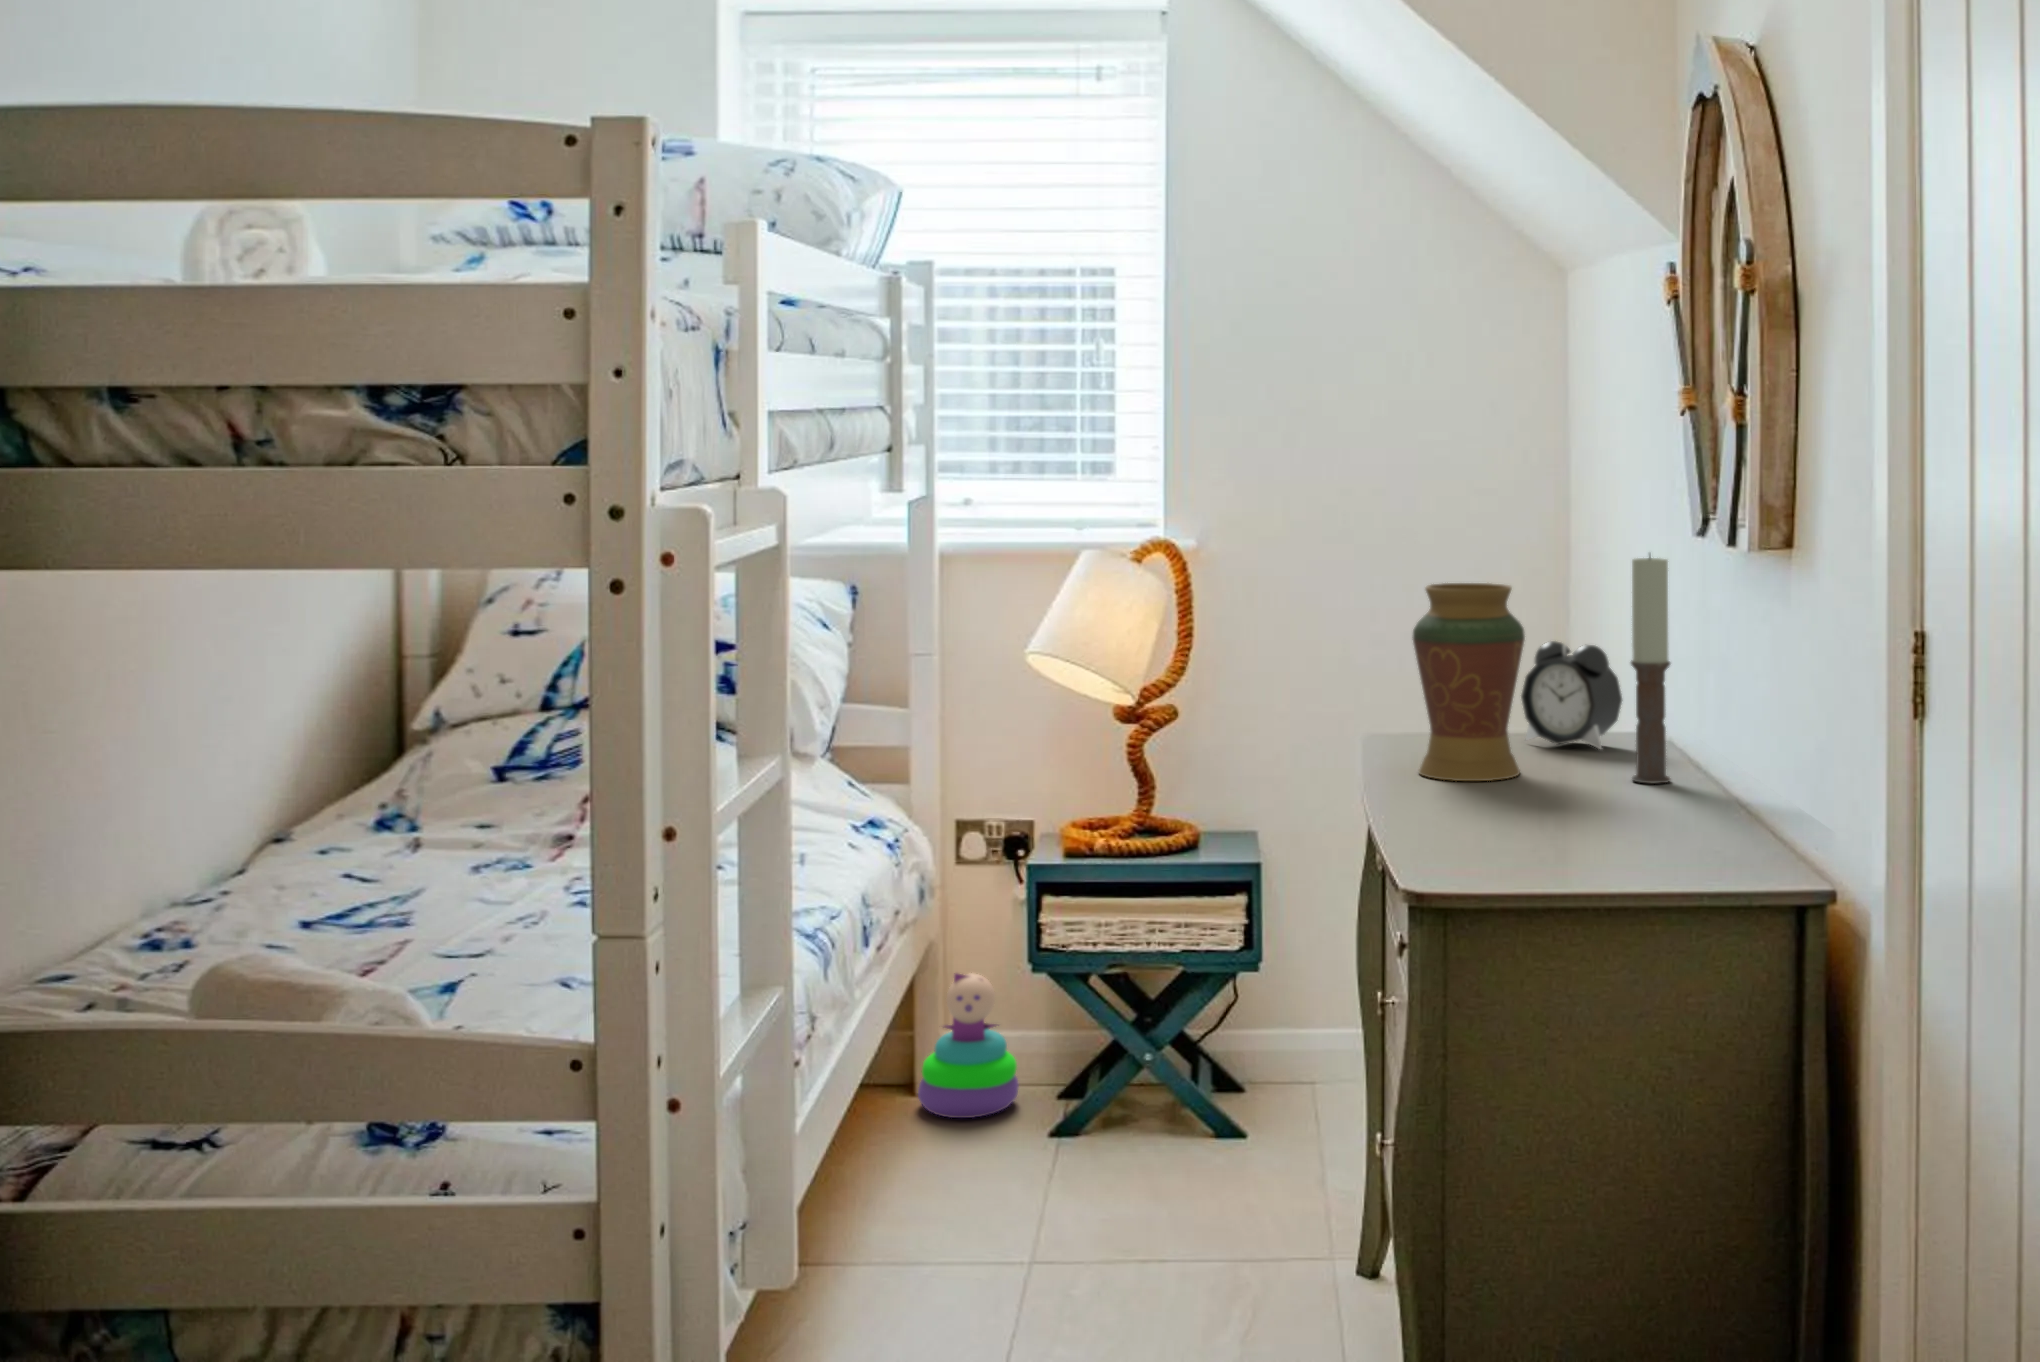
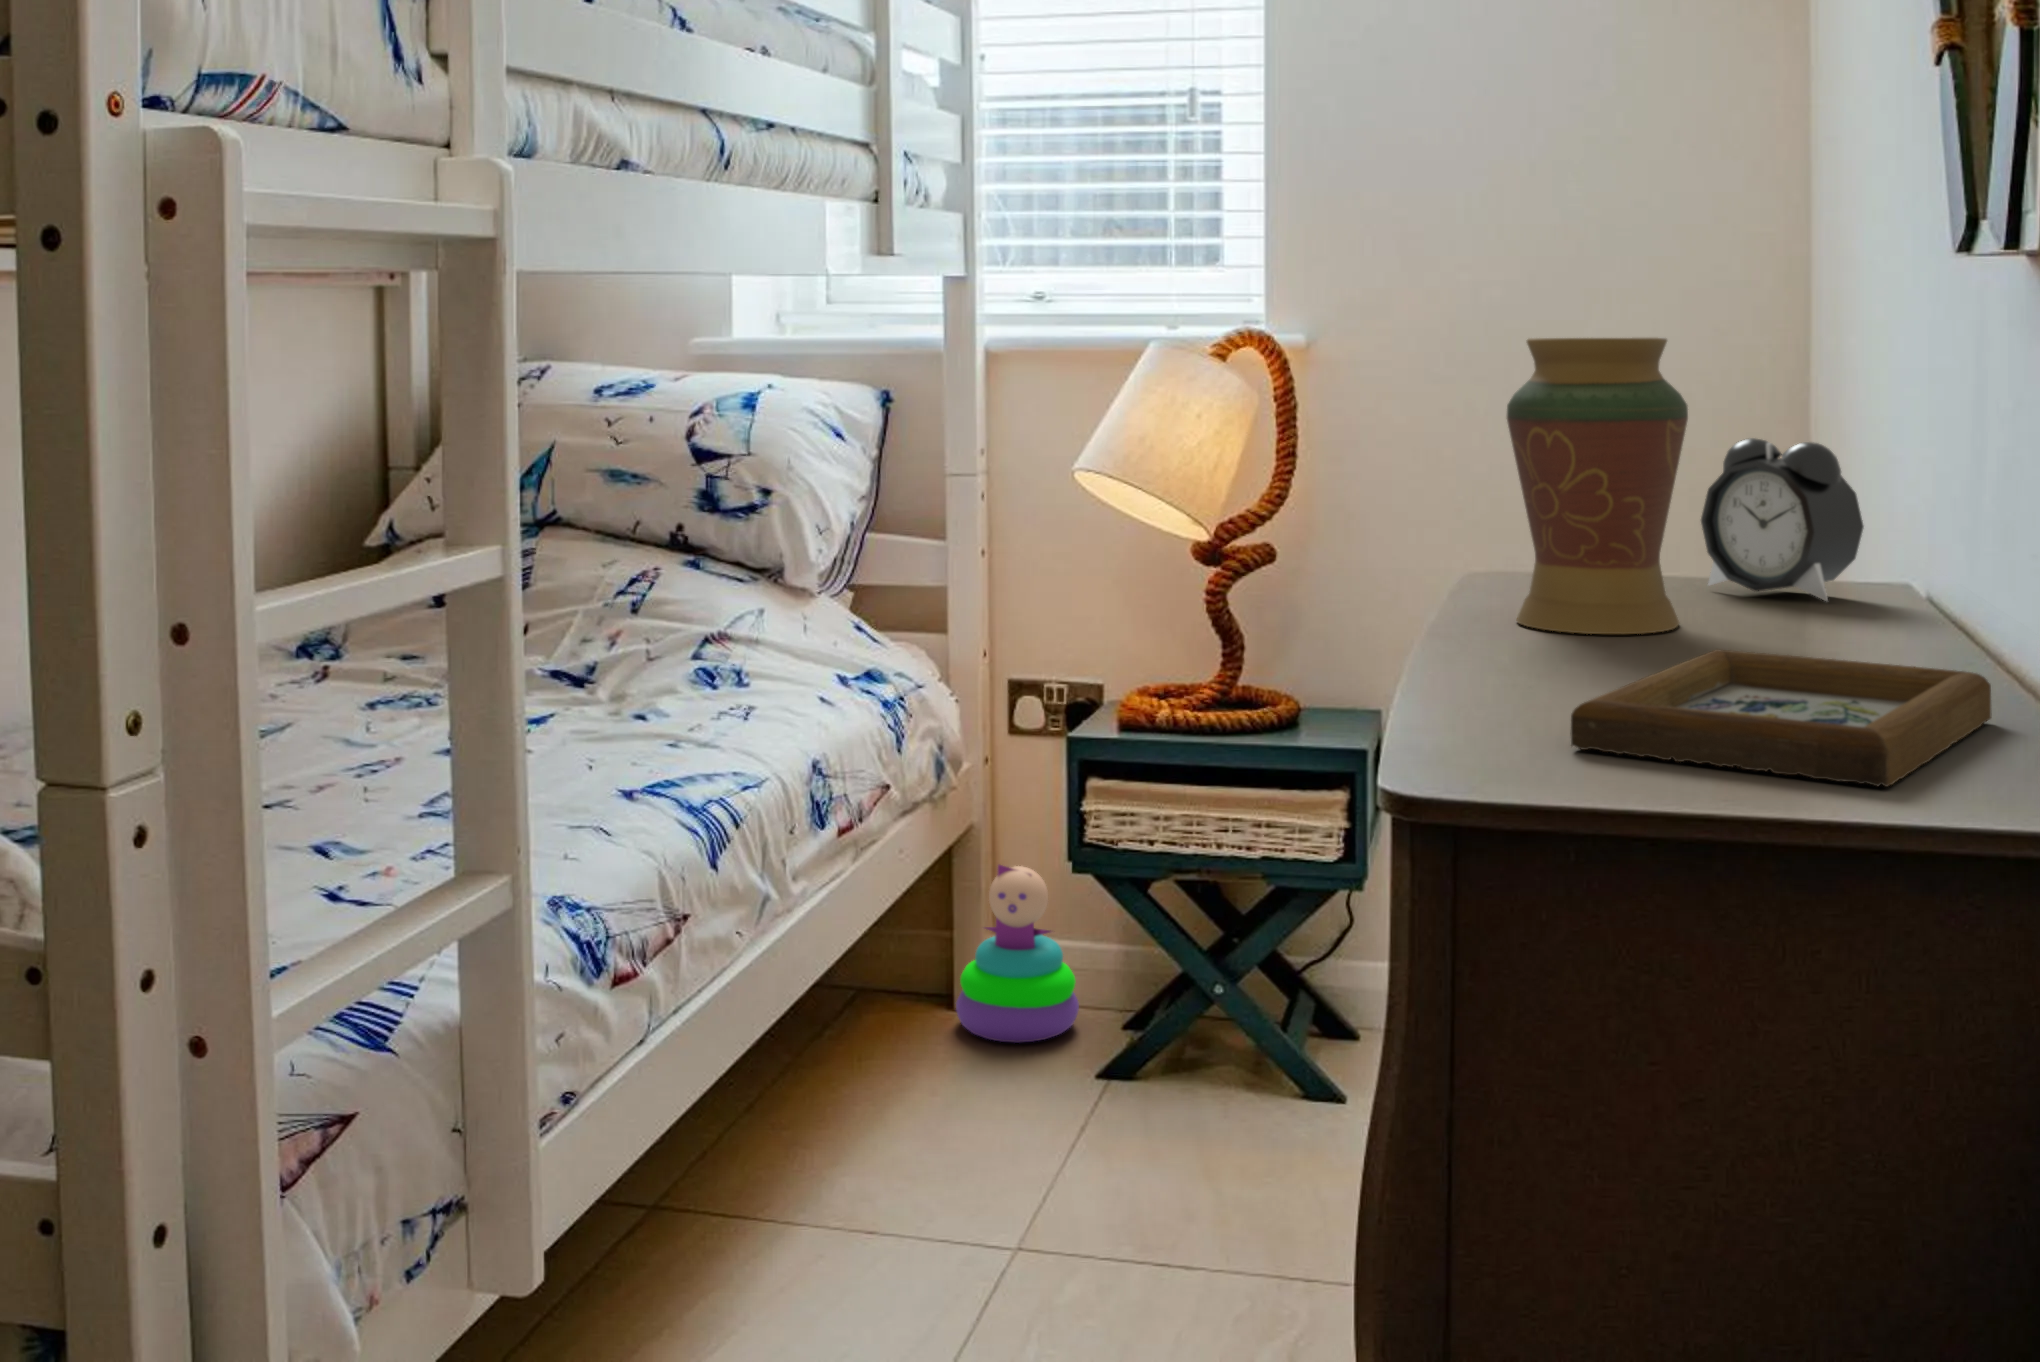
candle: present [1631,556,1670,784] -> none [1861,275,1930,648]
picture frame: none [1499,793,1713,871] -> present [1571,649,1991,787]

